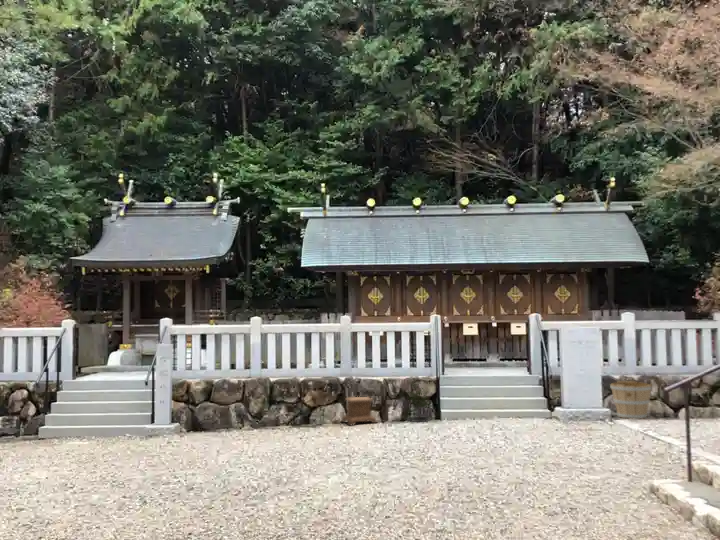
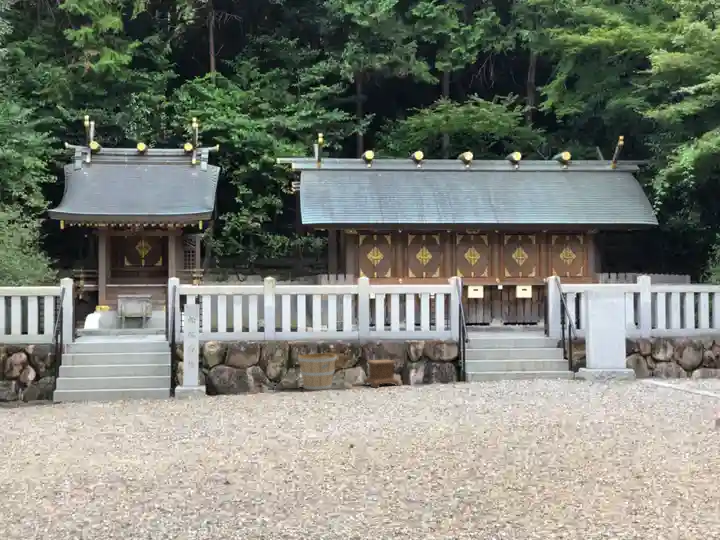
wooden bucket: present [610,381,652,419] -> present [298,353,337,390]
potted tree: present [408,382,430,422] -> none [427,340,453,384]

